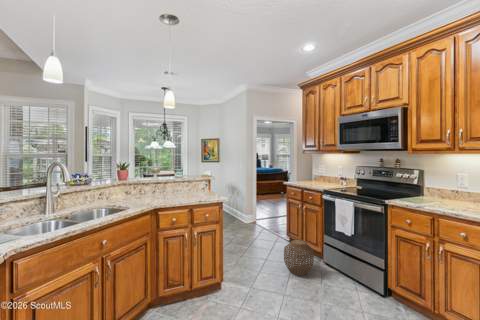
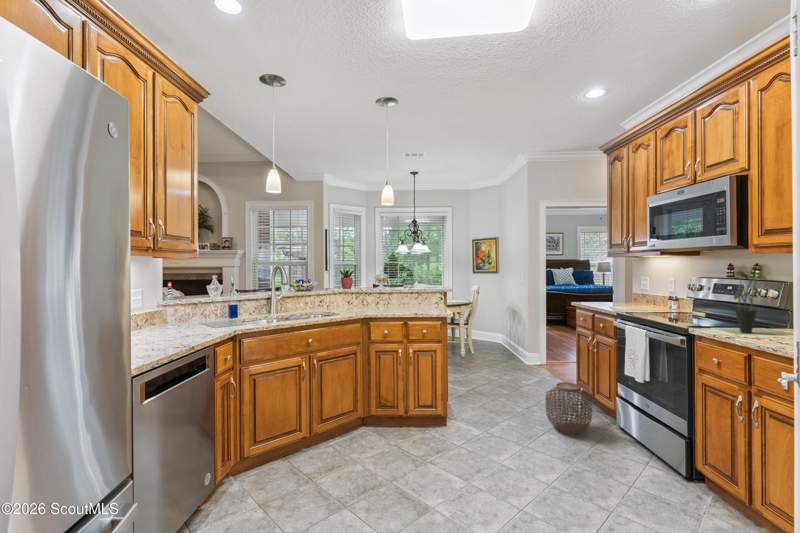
potted plant: none [412,163,433,203] -> present [733,271,766,333]

